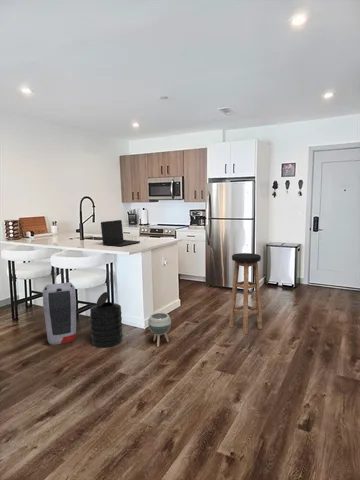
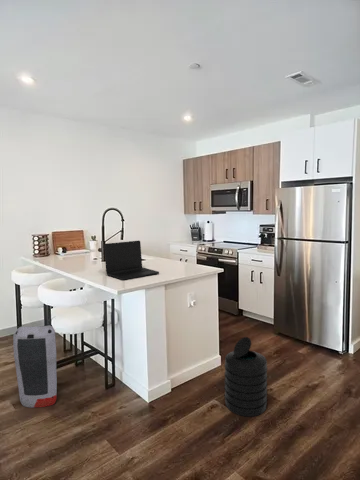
bar stool: present [229,253,263,335] -> none [281,306,341,454]
trash can: present [90,292,123,348] -> present [224,337,267,417]
planter: present [148,313,171,347] -> none [138,390,173,448]

